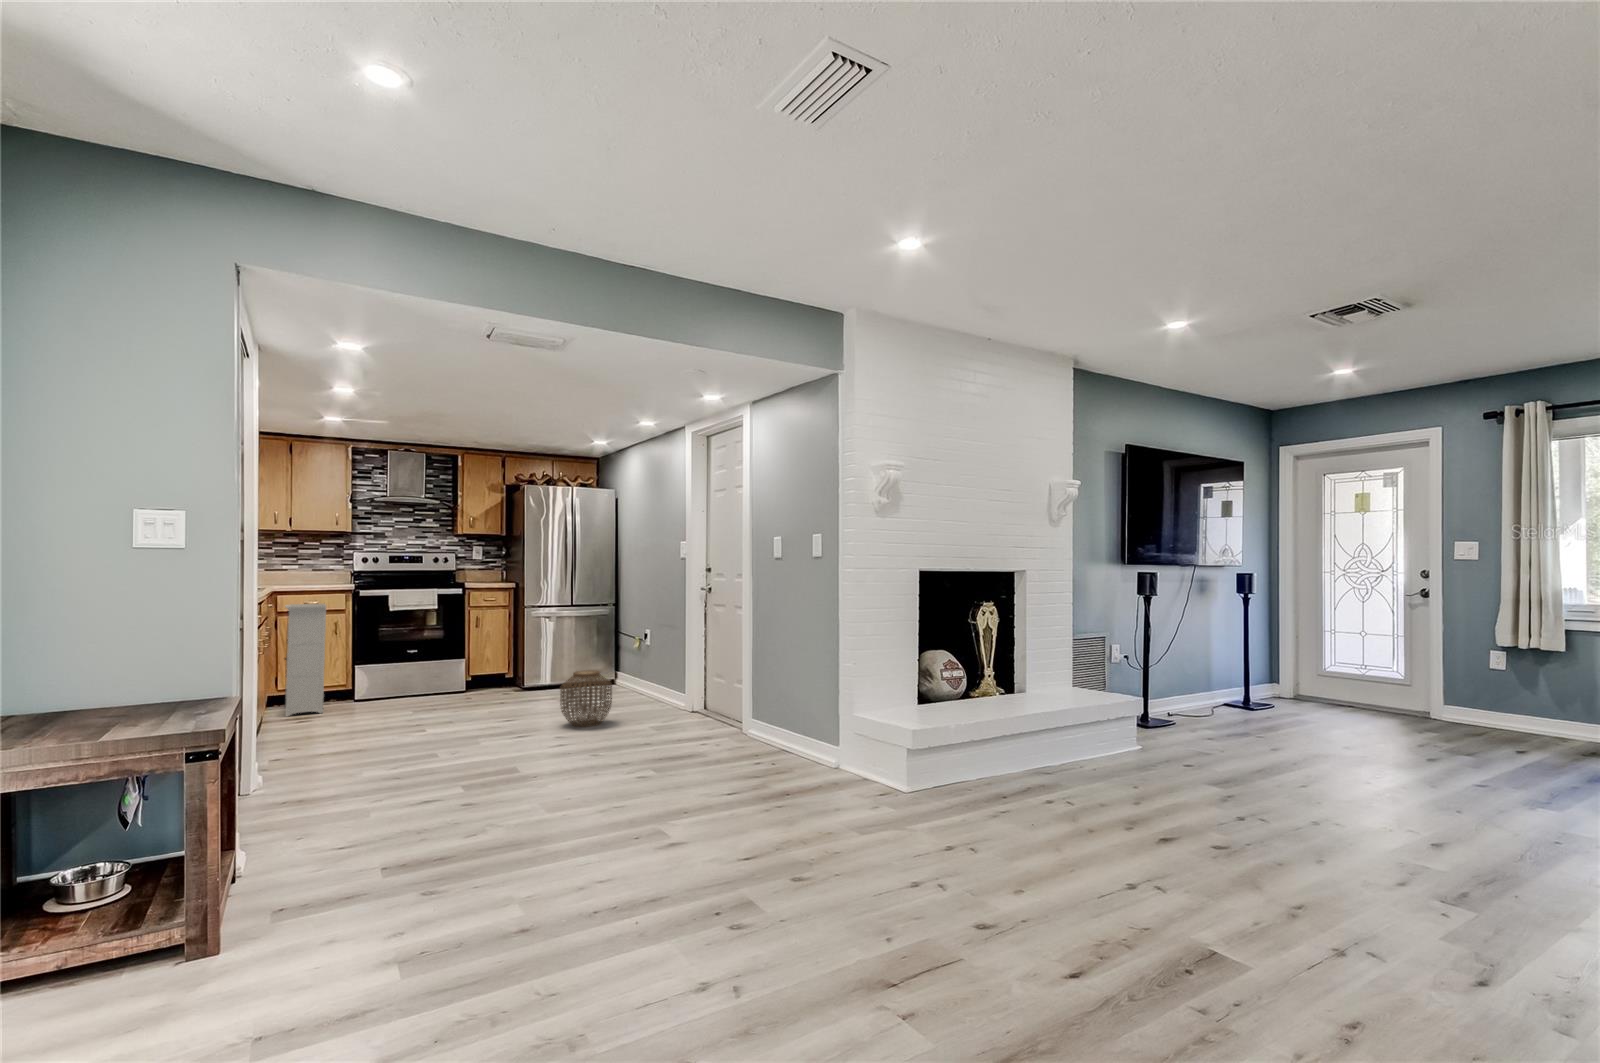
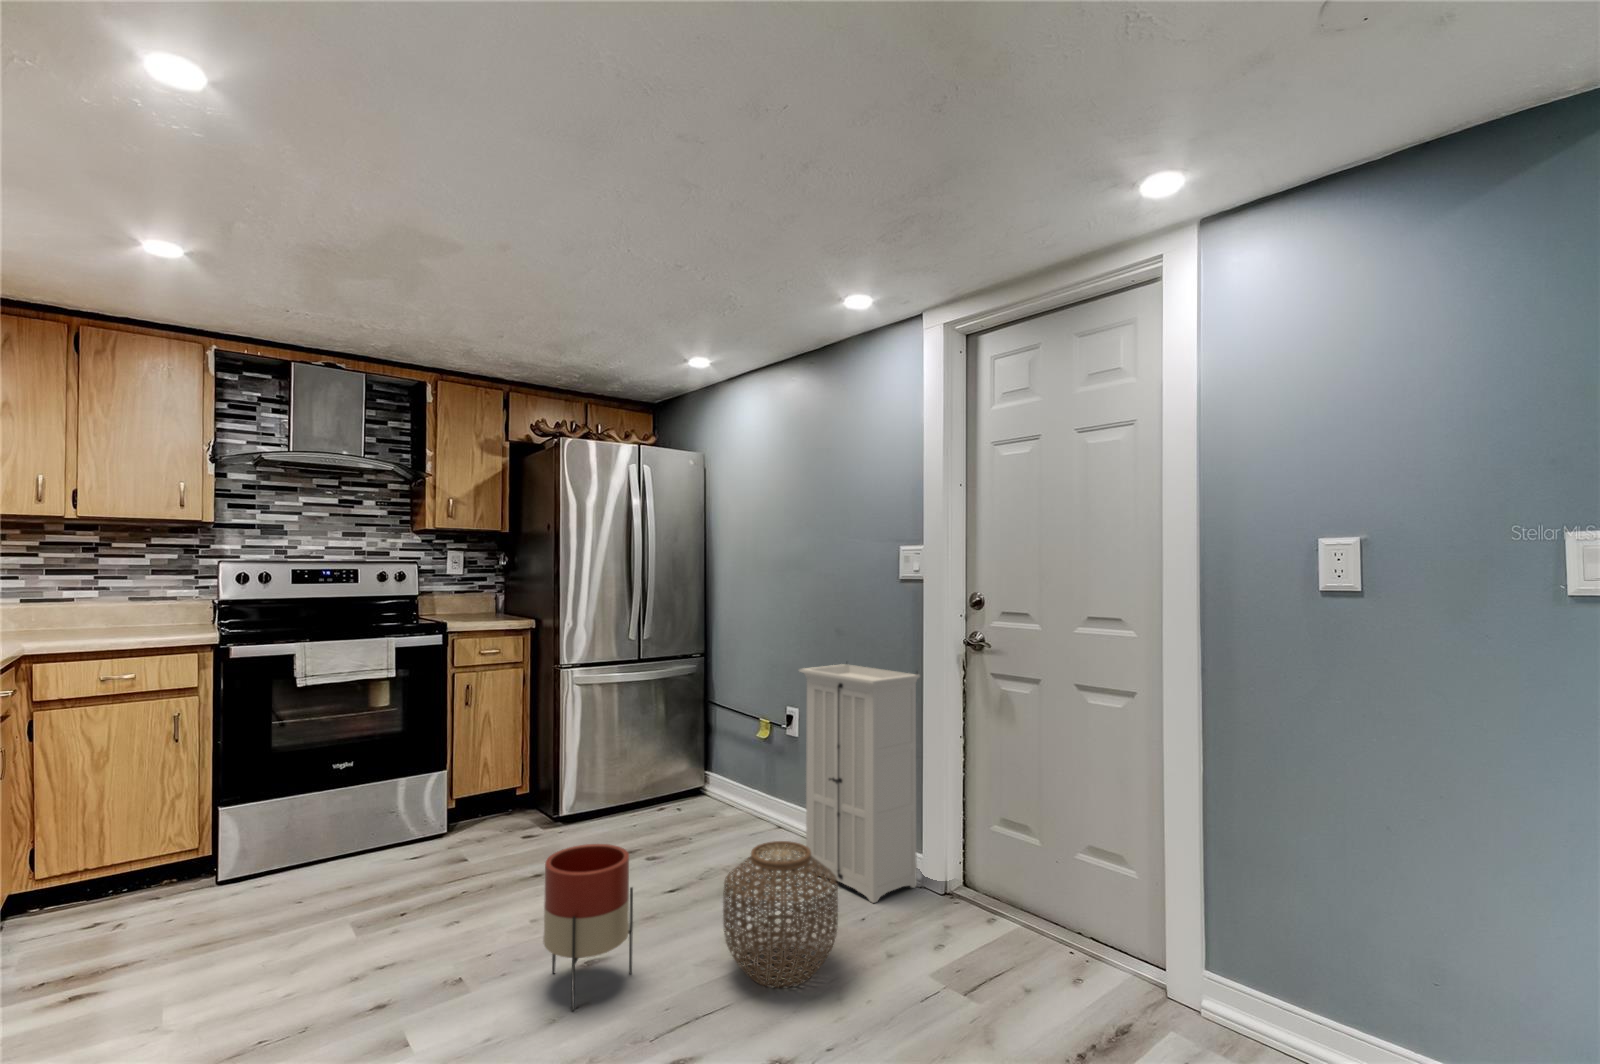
storage cabinet: present [284,604,326,716] -> present [799,664,920,903]
planter: none [484,670,524,729] -> present [543,844,633,1011]

